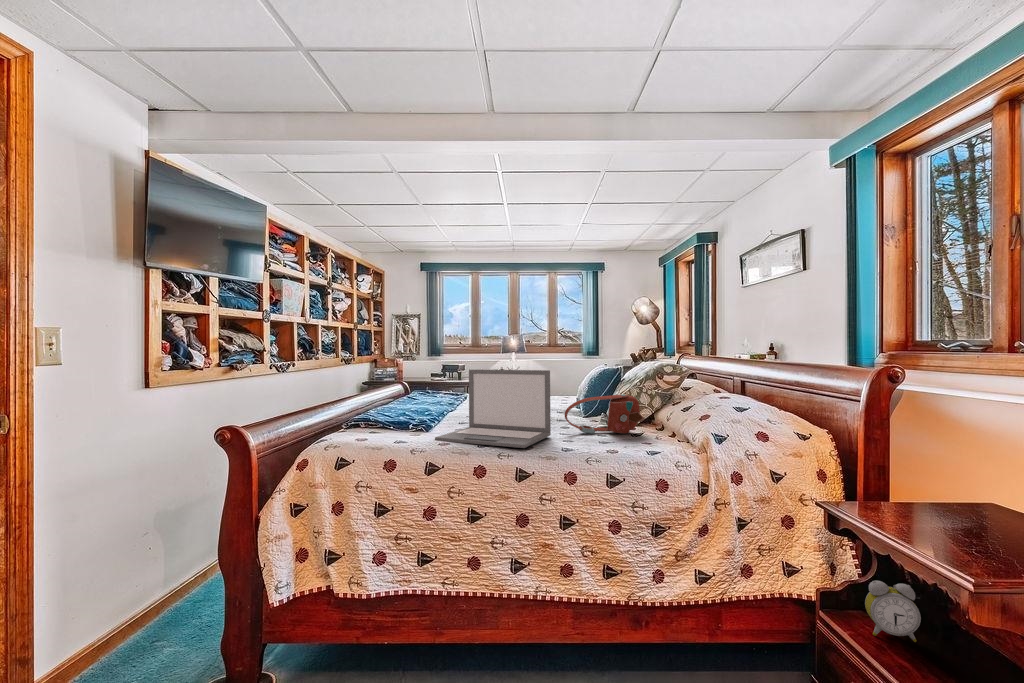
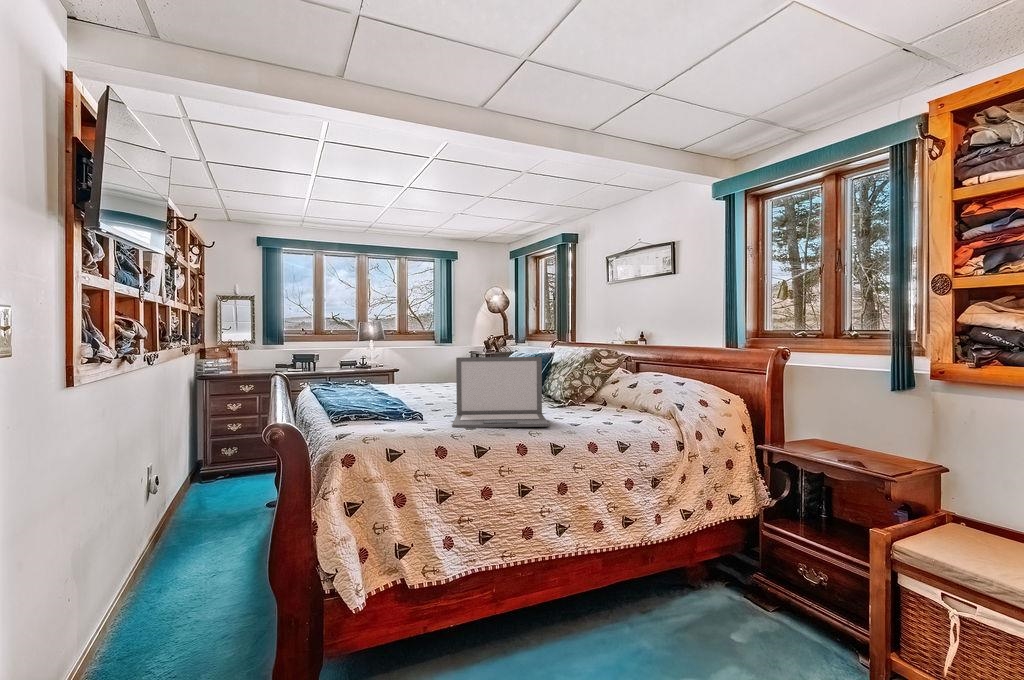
handbag: present [565,394,643,434] -> none [546,377,603,413]
alarm clock: present [865,581,921,642] -> none [786,491,817,528]

